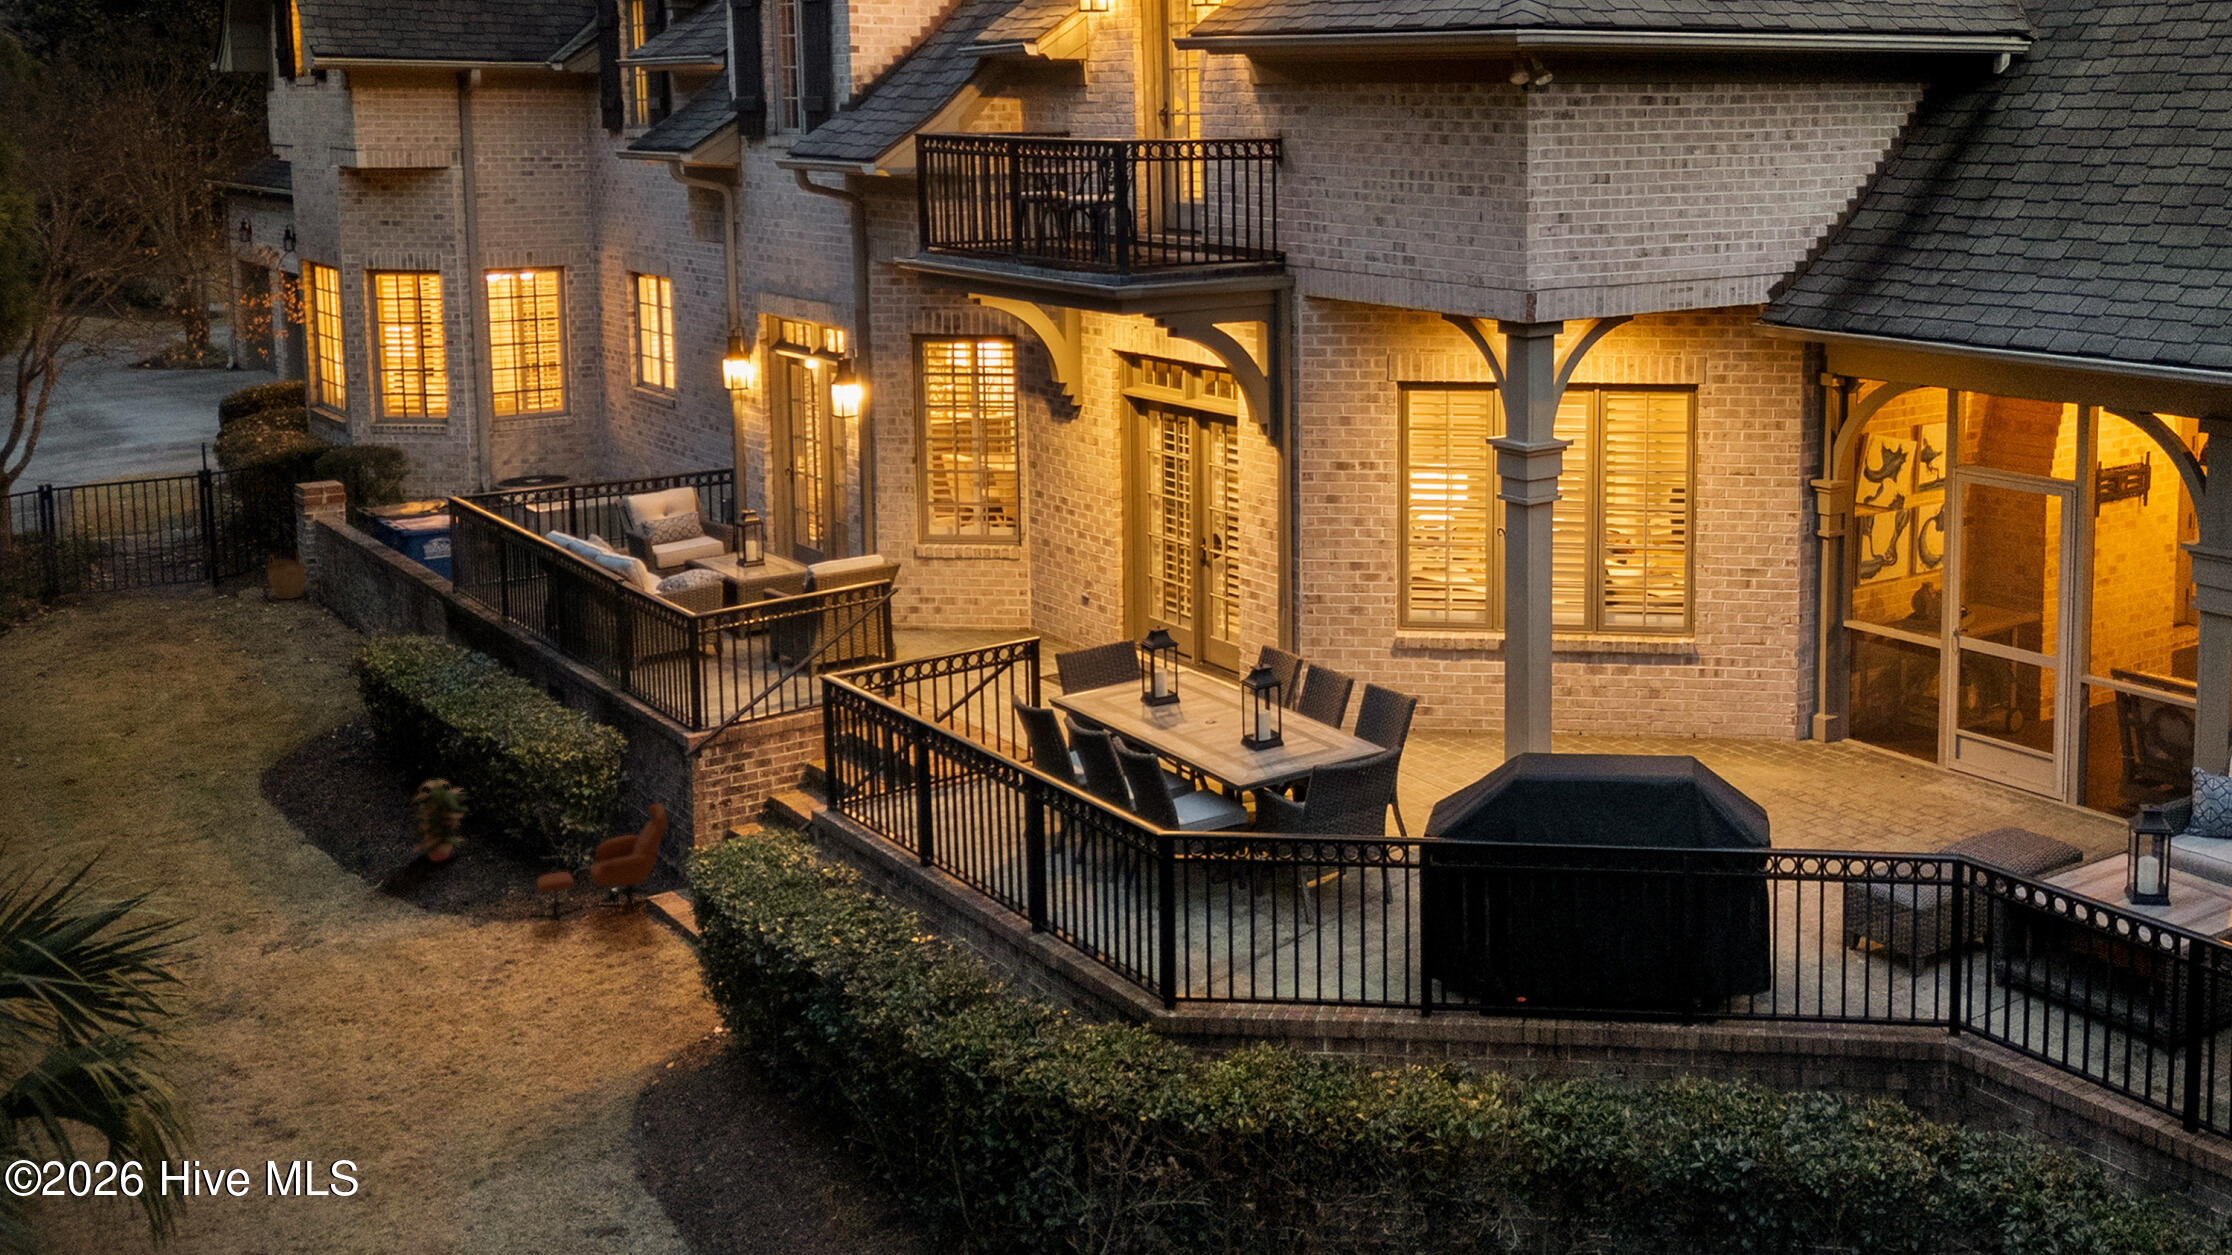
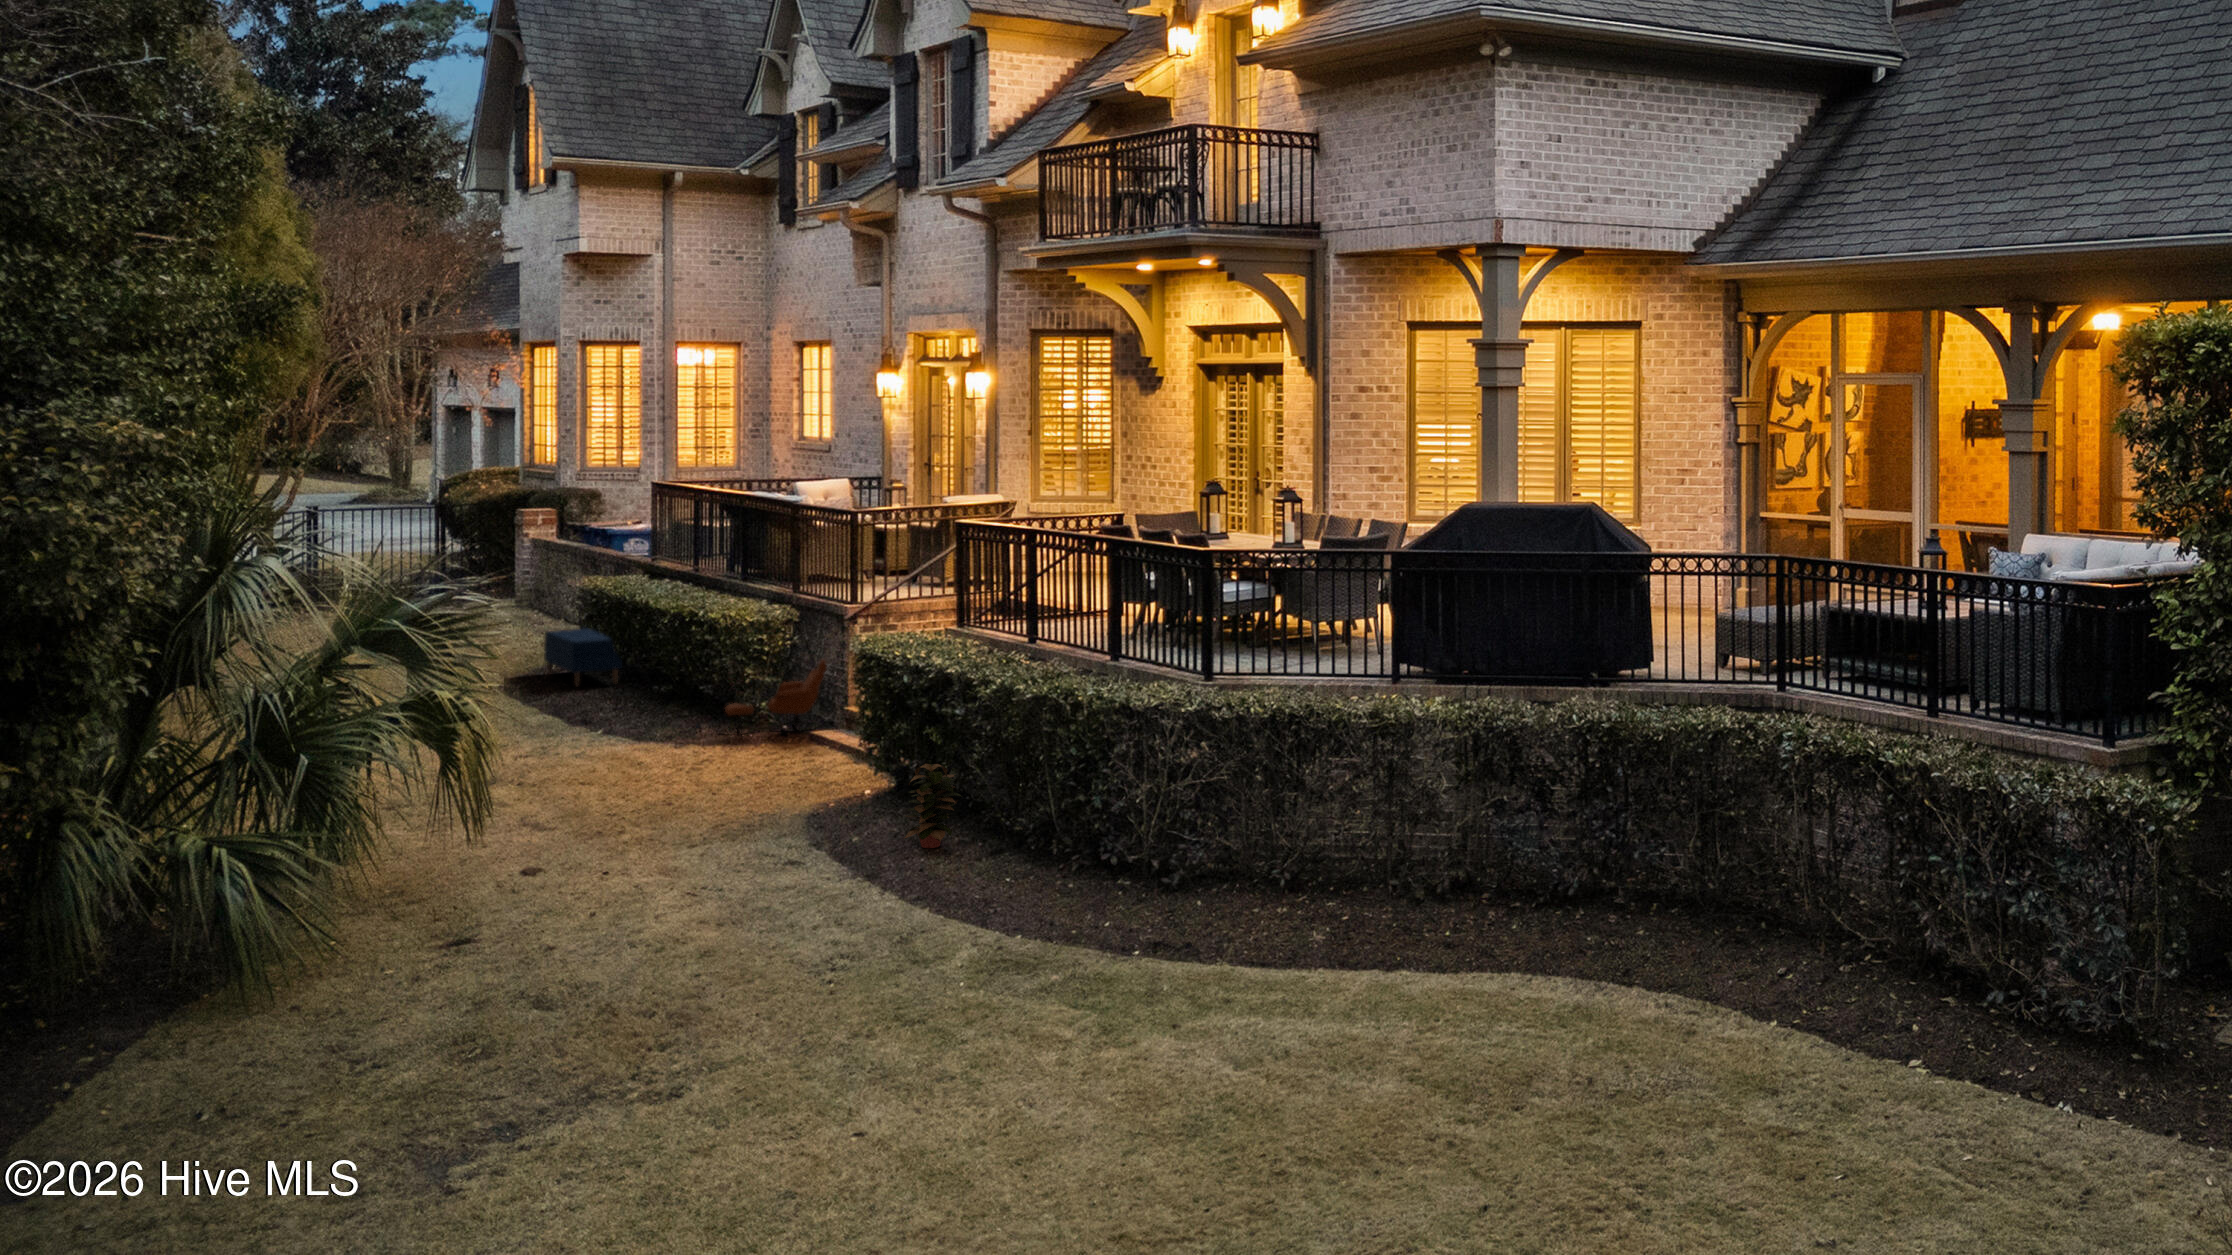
woven basket: present [268,553,305,599] -> none [491,554,522,593]
bench: none [313,719,411,811] -> present [544,629,621,686]
decorative plant: present [413,779,468,861] -> present [903,764,962,848]

